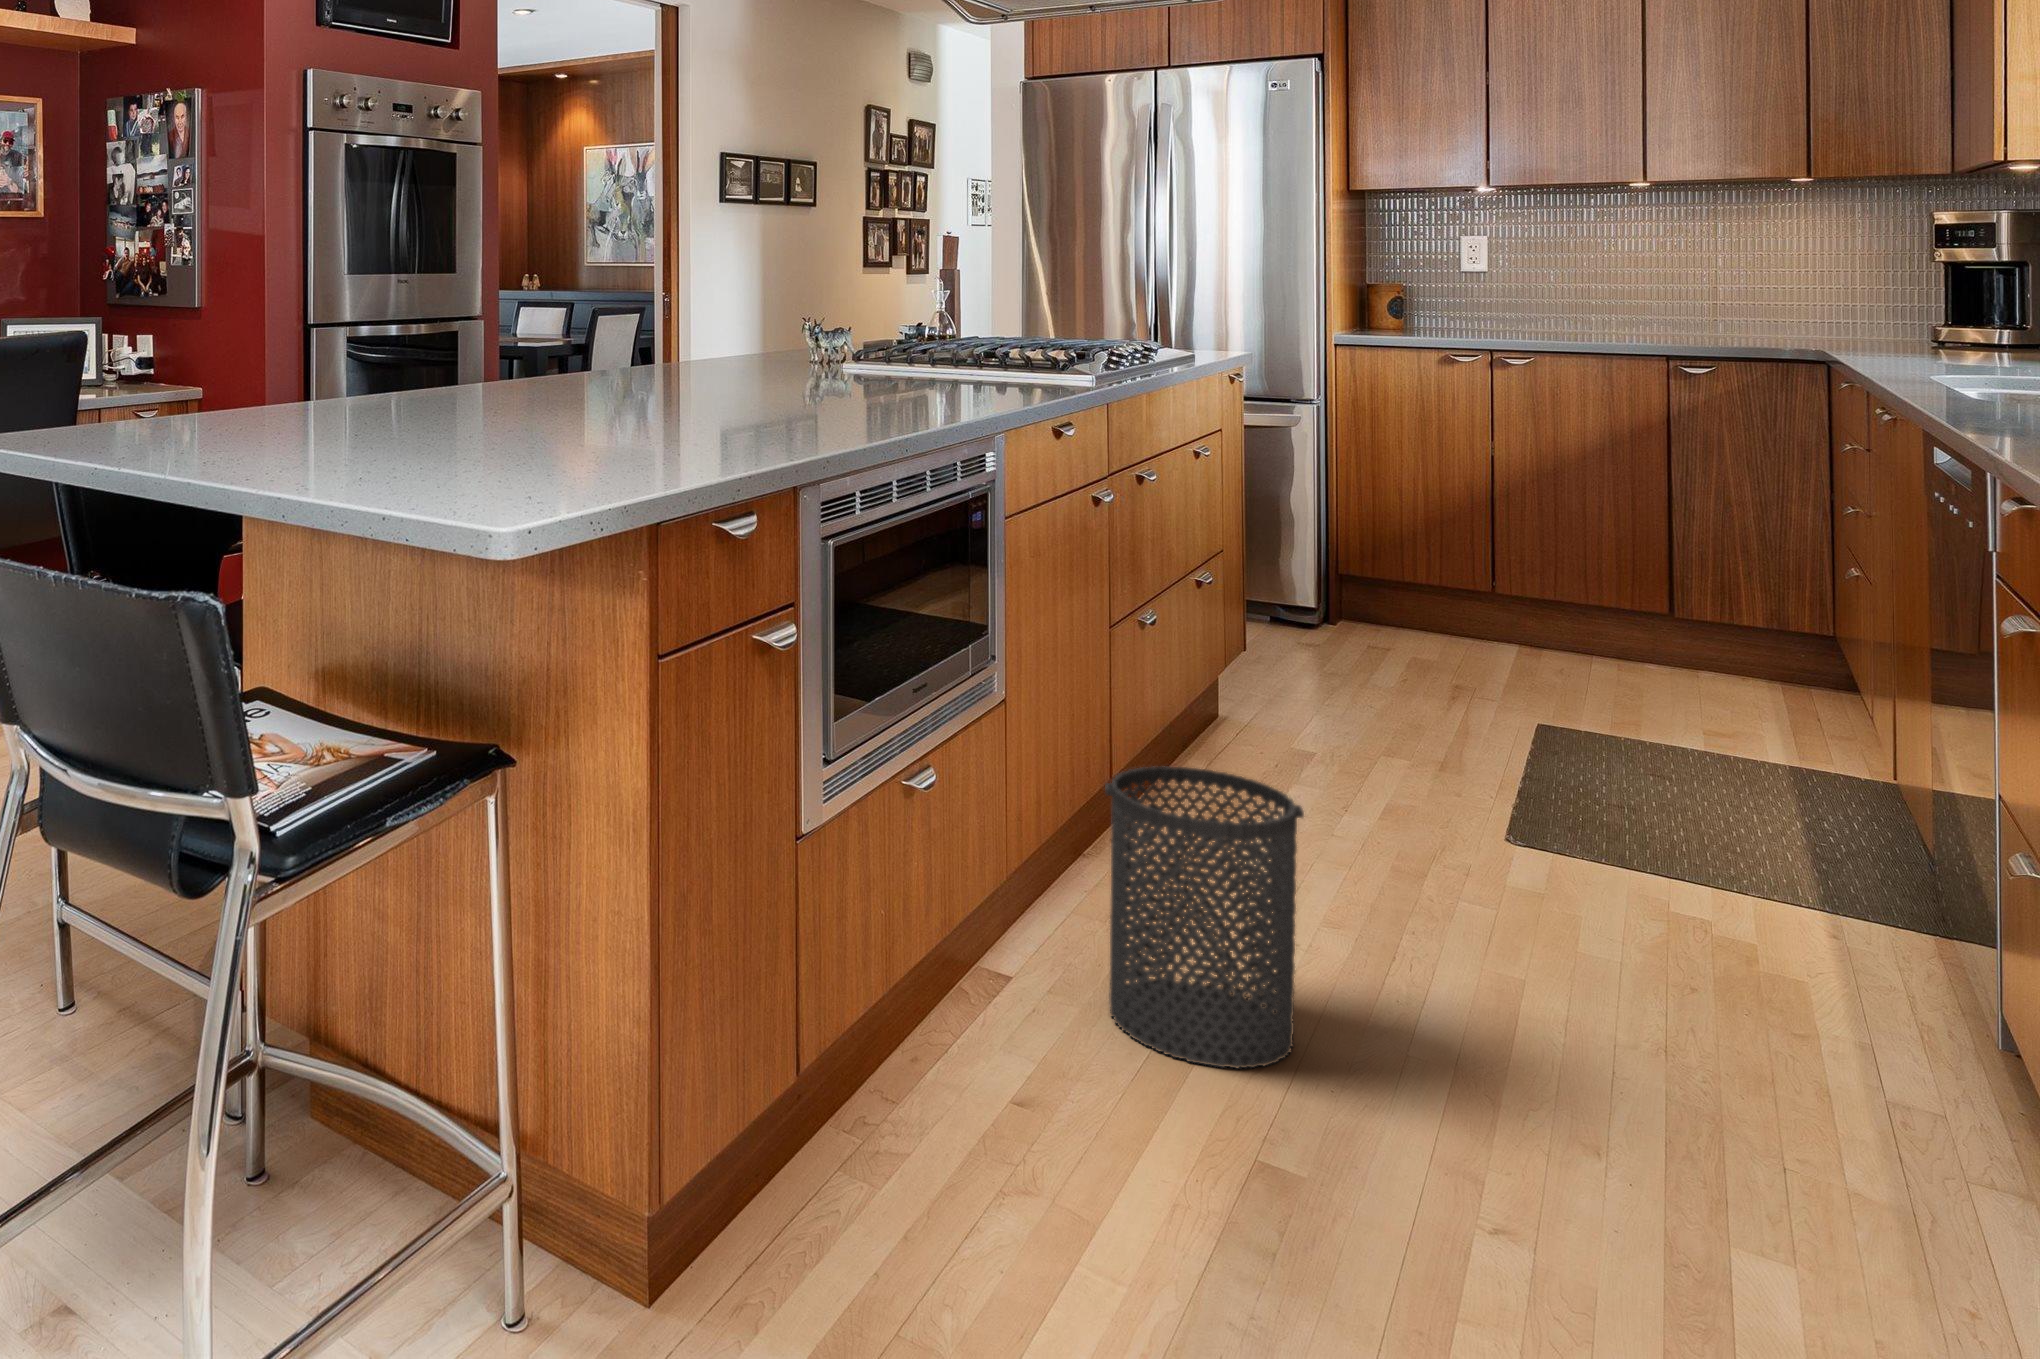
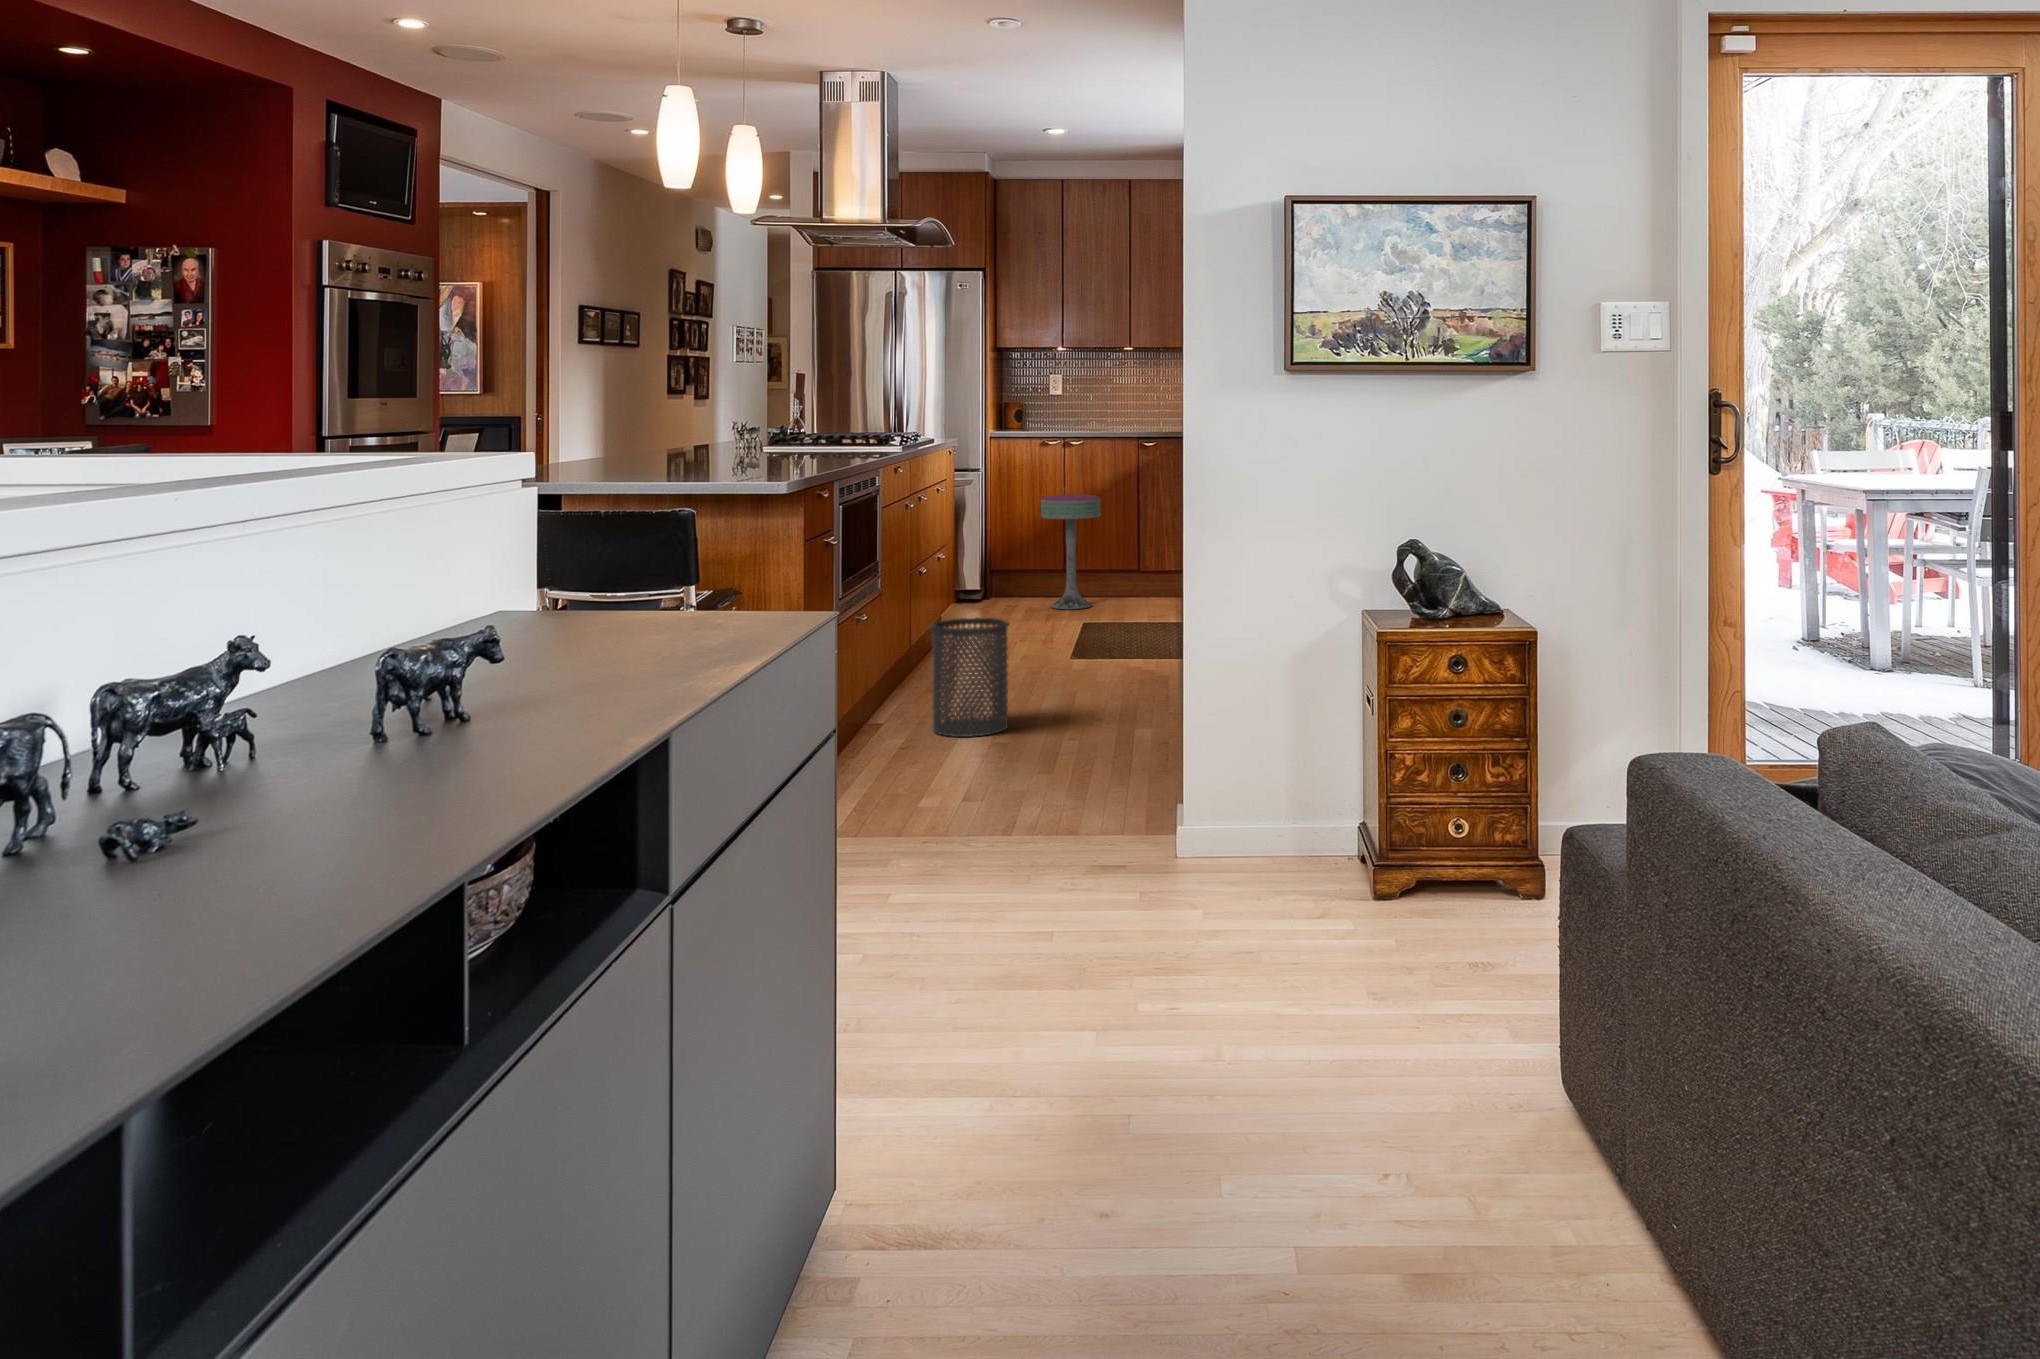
bar stool: none [1431,456,1565,671] -> present [1041,494,1101,609]

